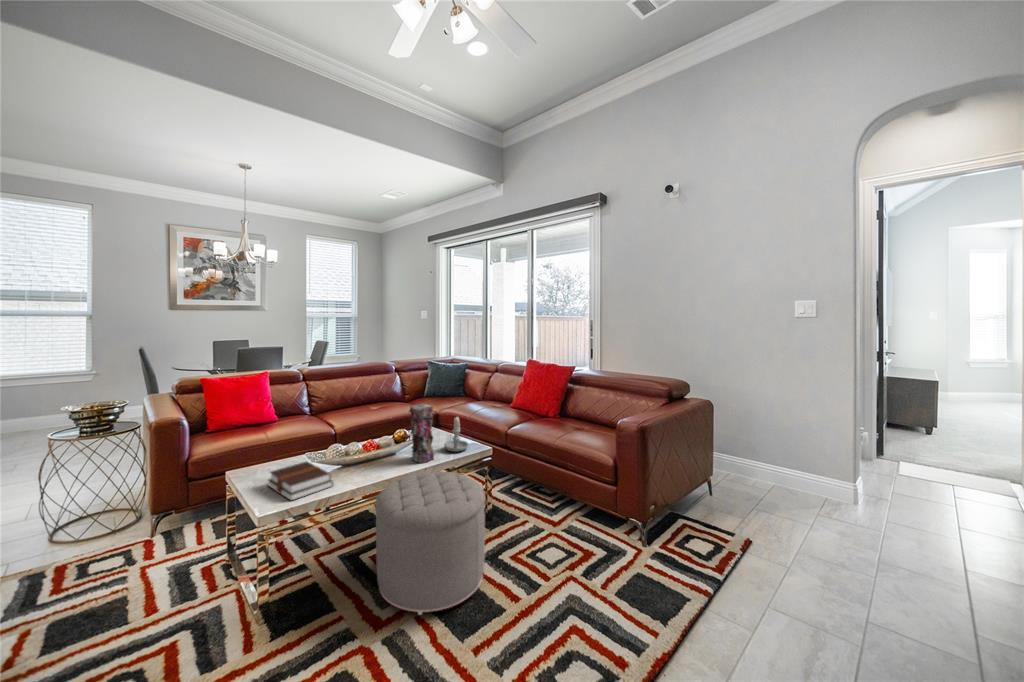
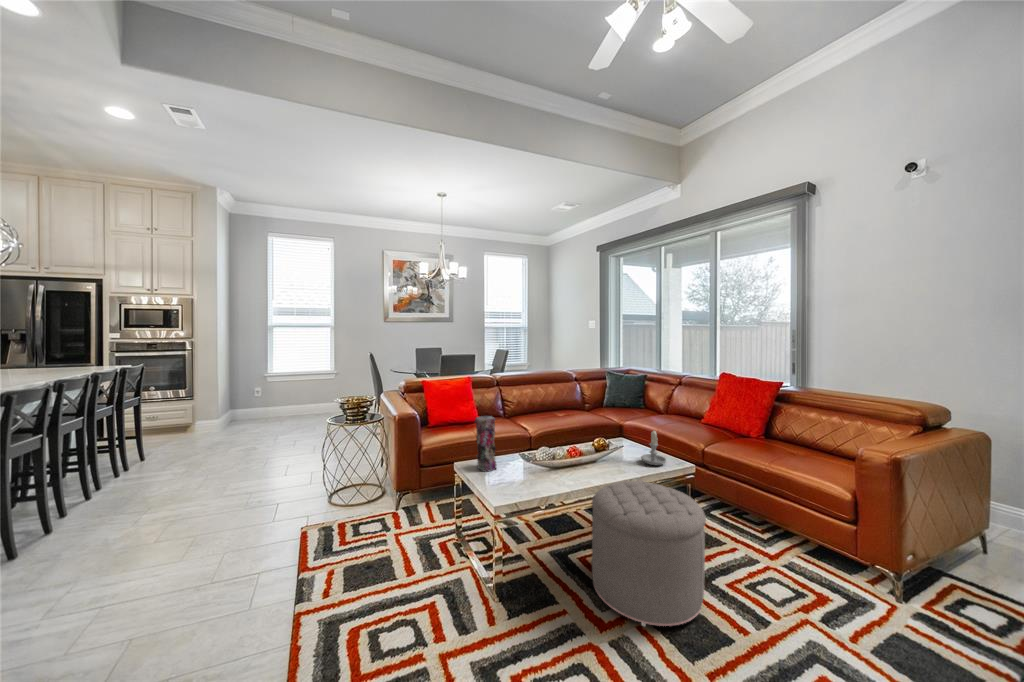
vase: present [409,404,434,463] -> present [475,416,496,472]
hardback book: present [268,462,333,500] -> none [493,460,549,493]

